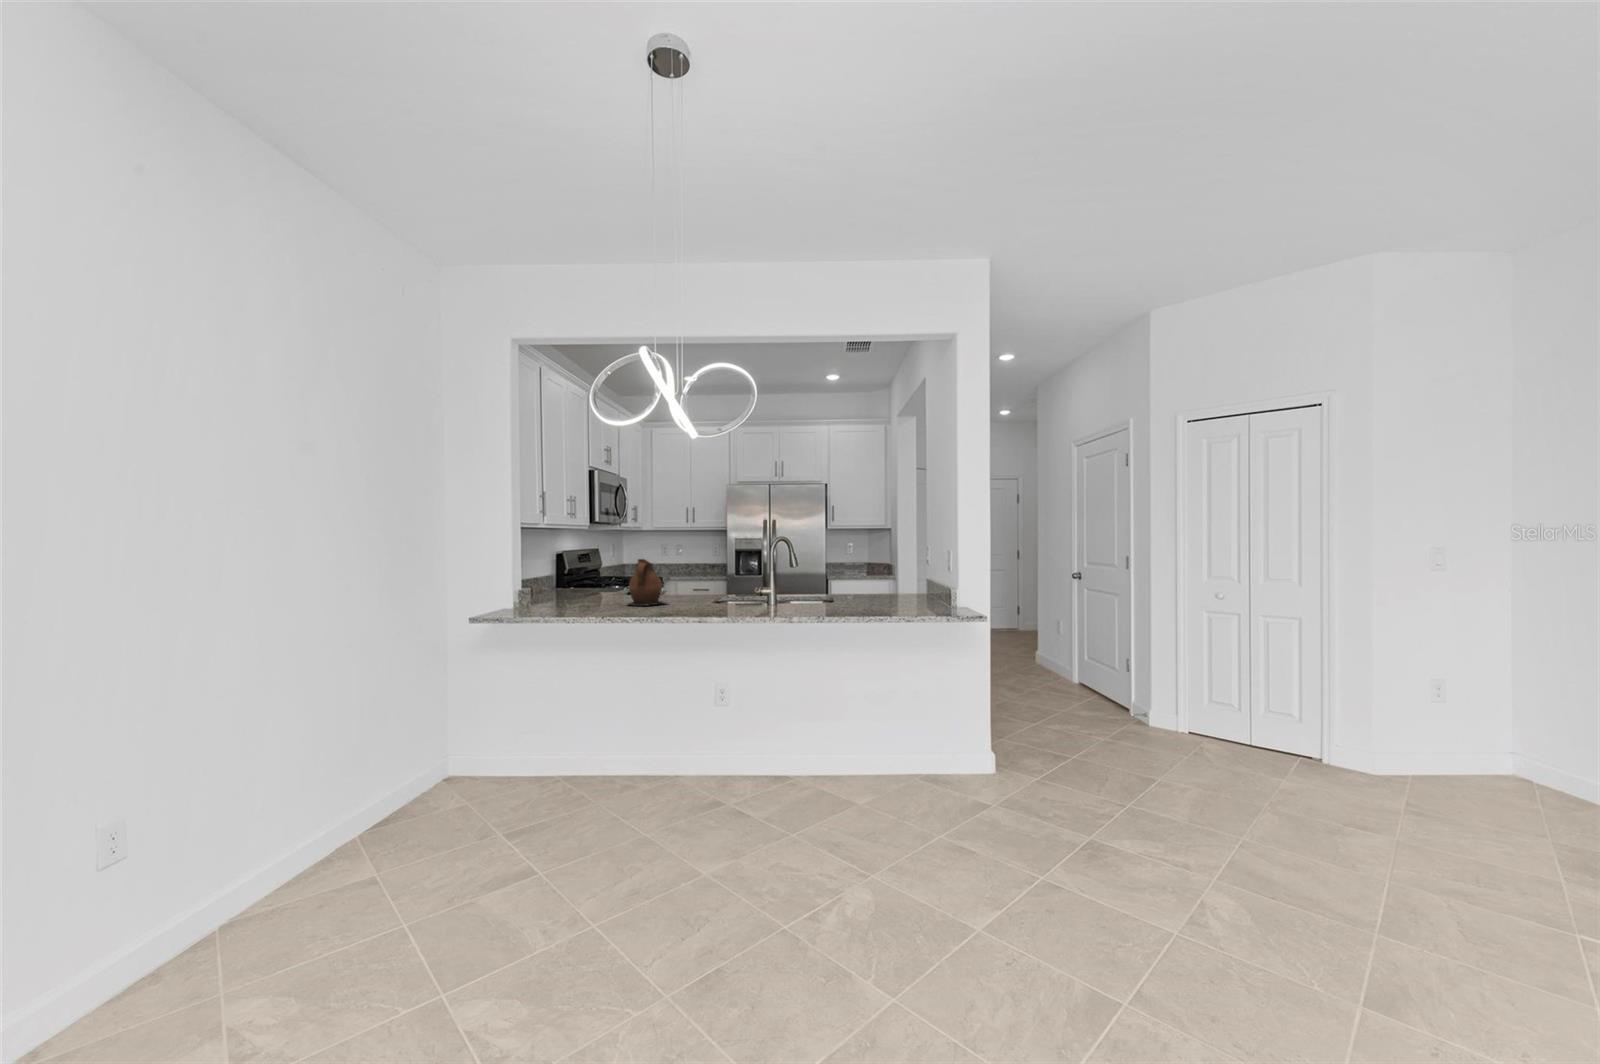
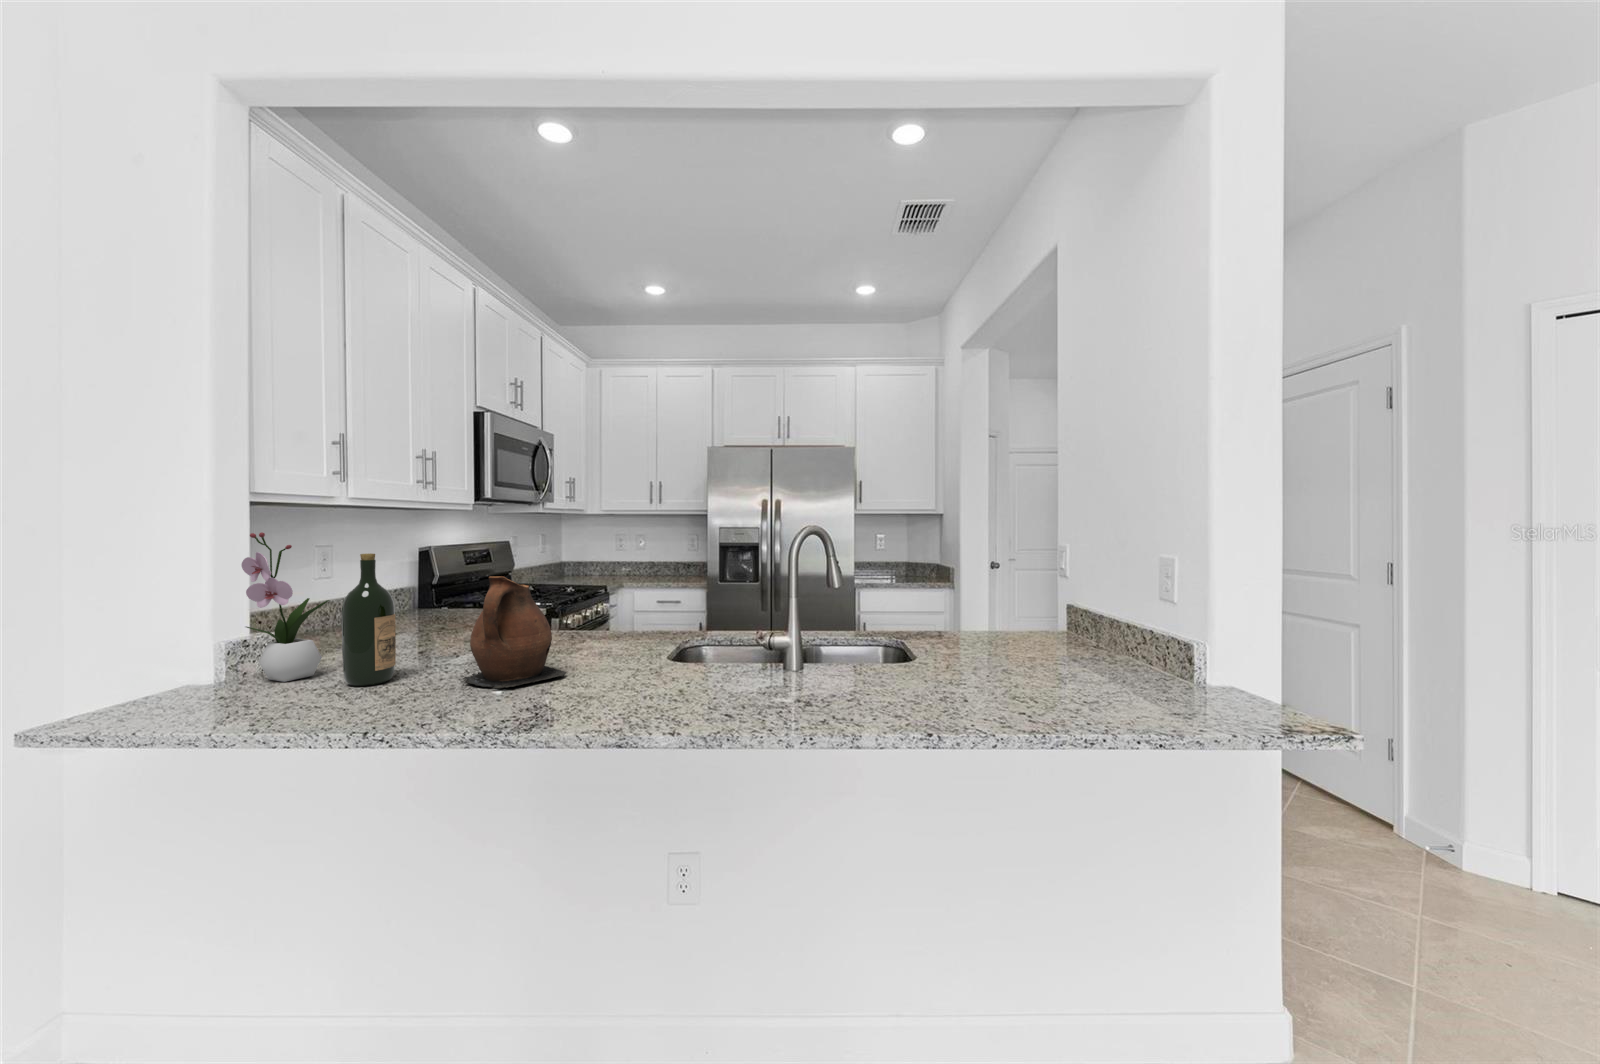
flower arrangement: none [531,541,563,606] -> present [241,532,329,682]
wine bottle: none [575,550,595,606] -> present [342,553,396,686]

